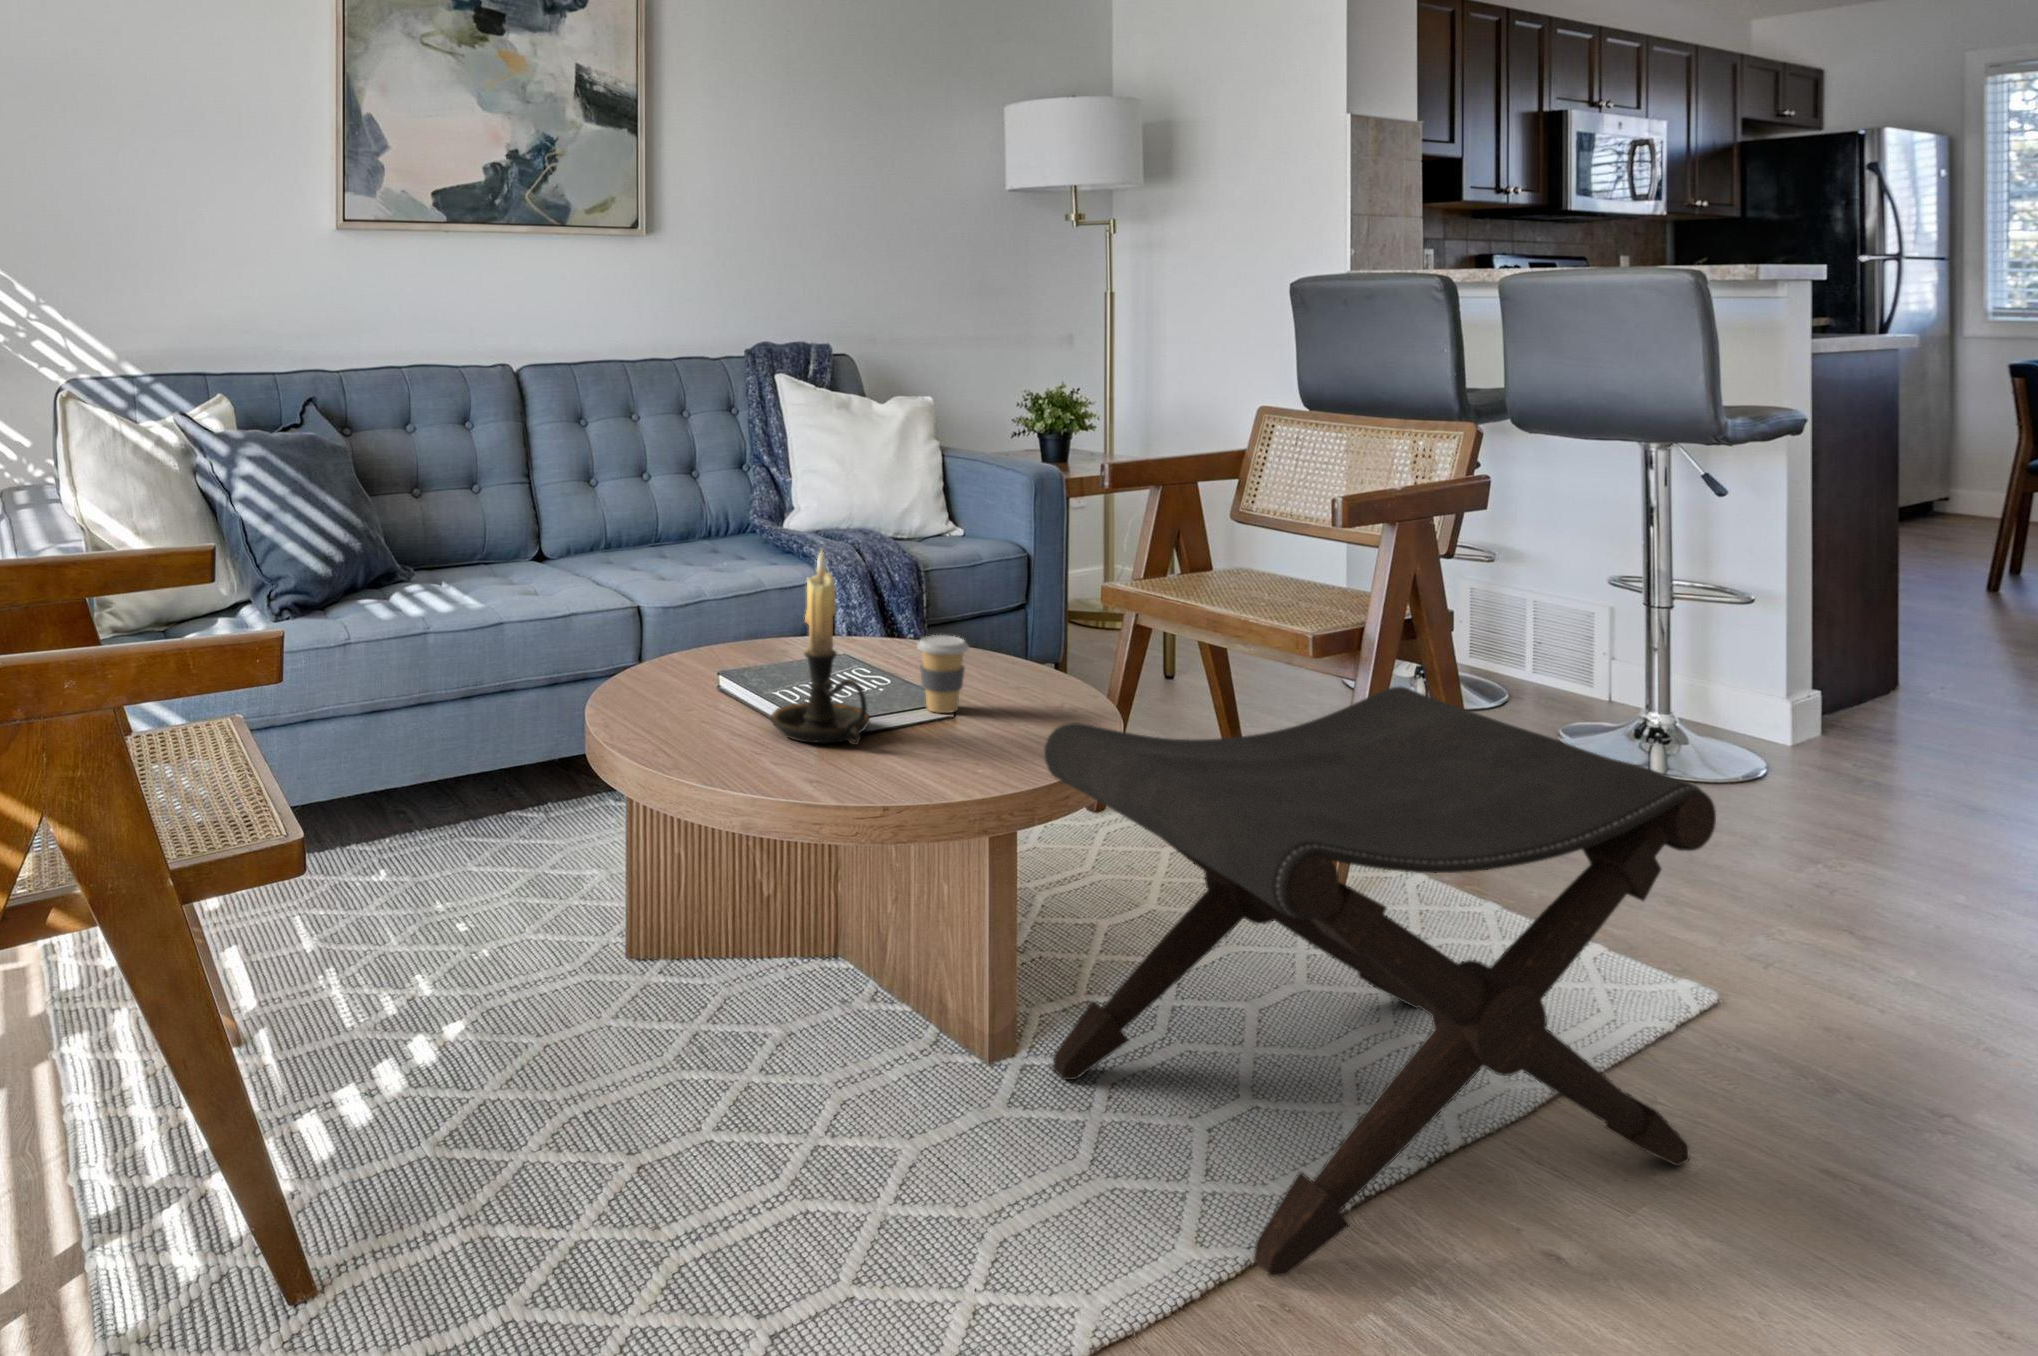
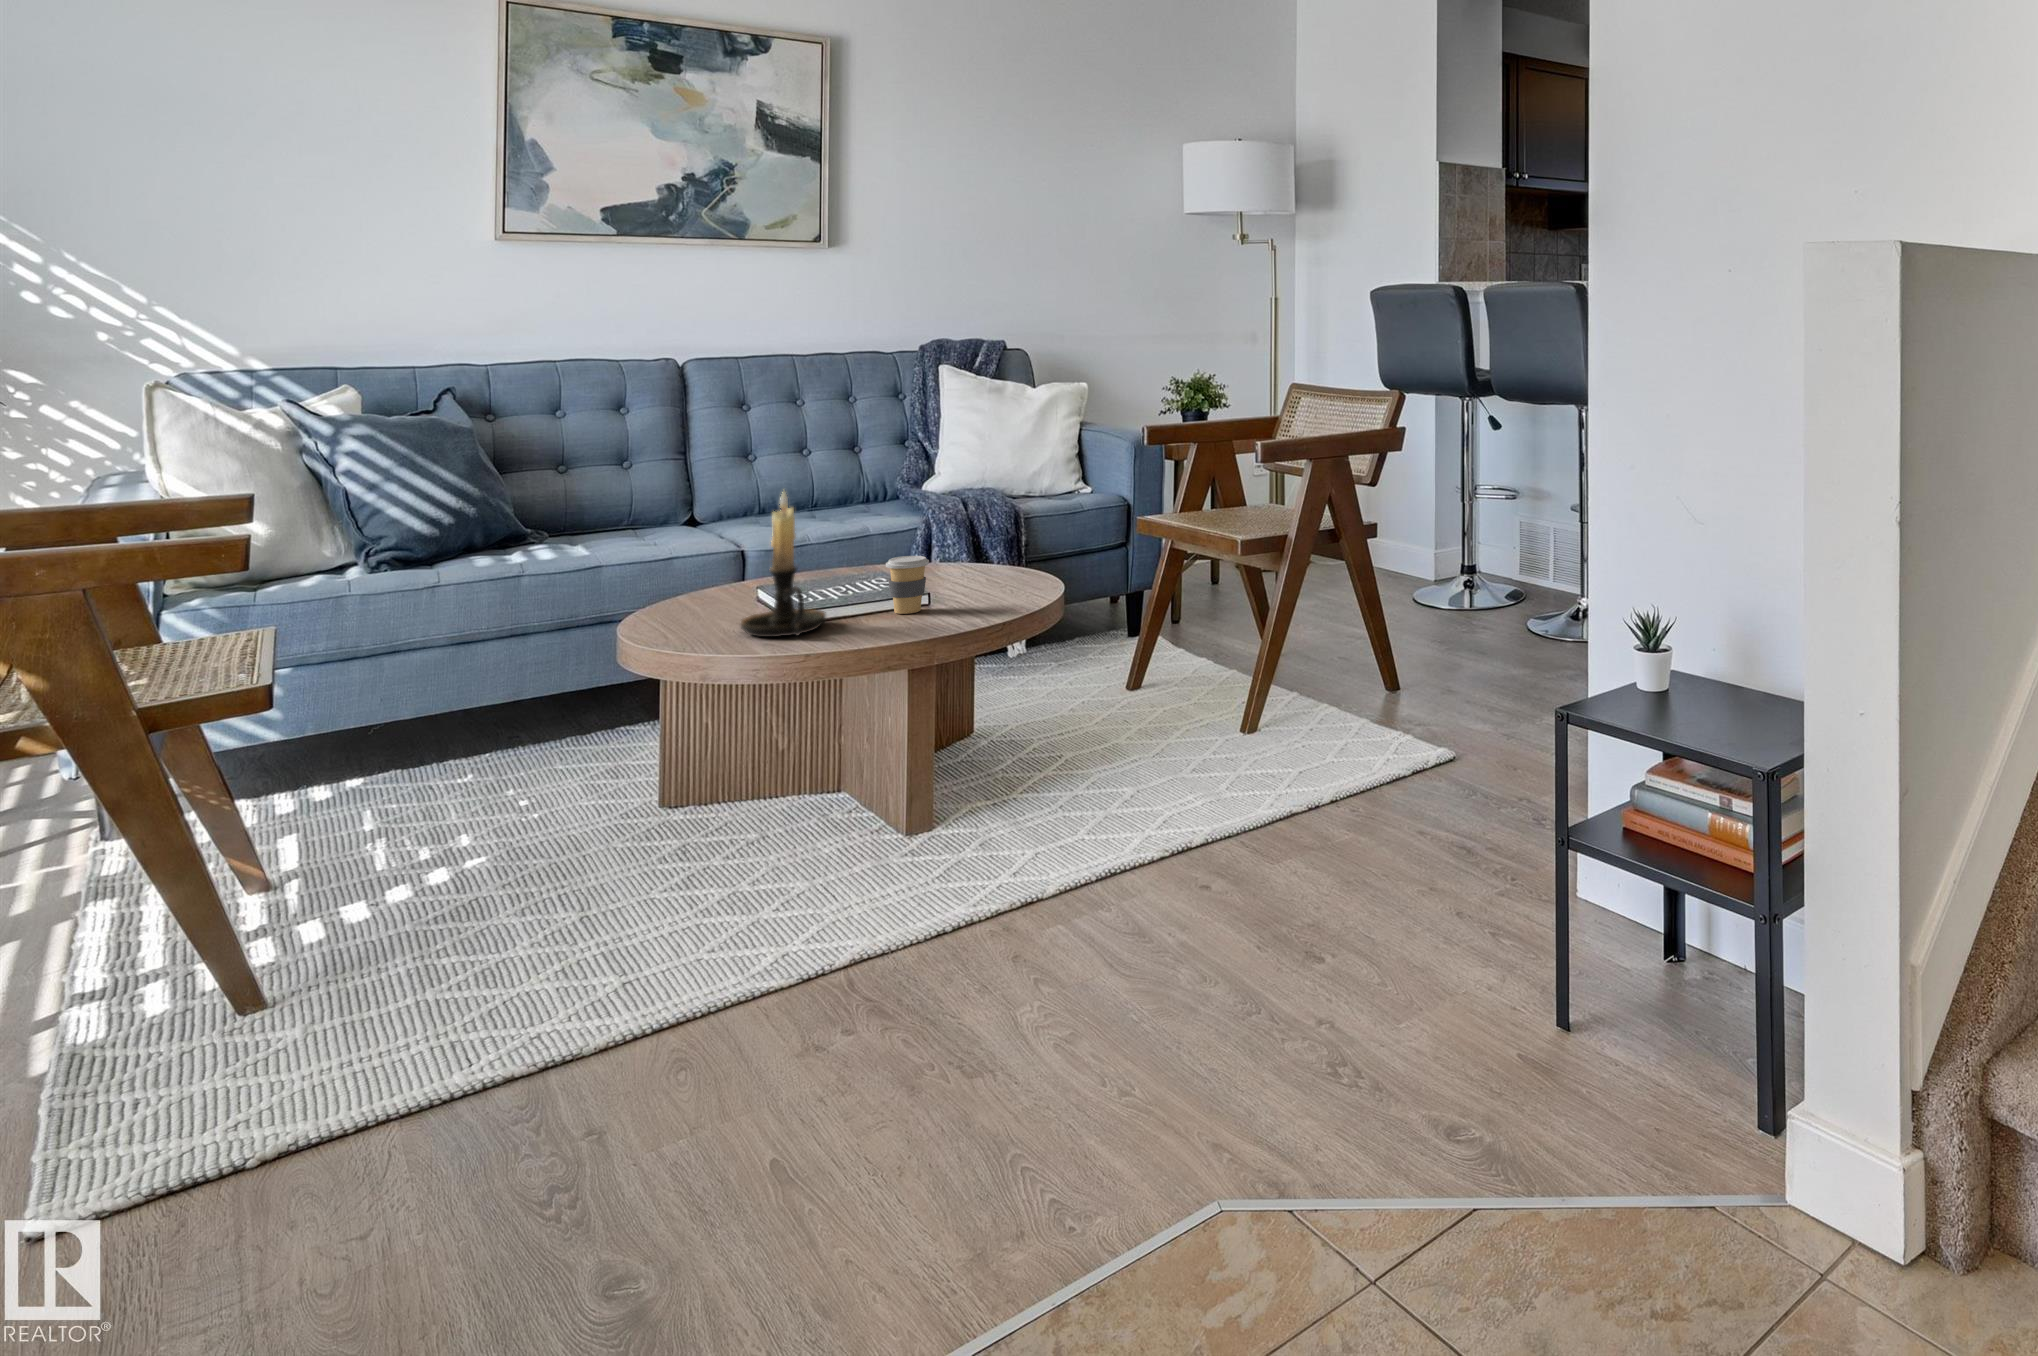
footstool: present [1044,686,1716,1277] -> none [924,576,1351,962]

